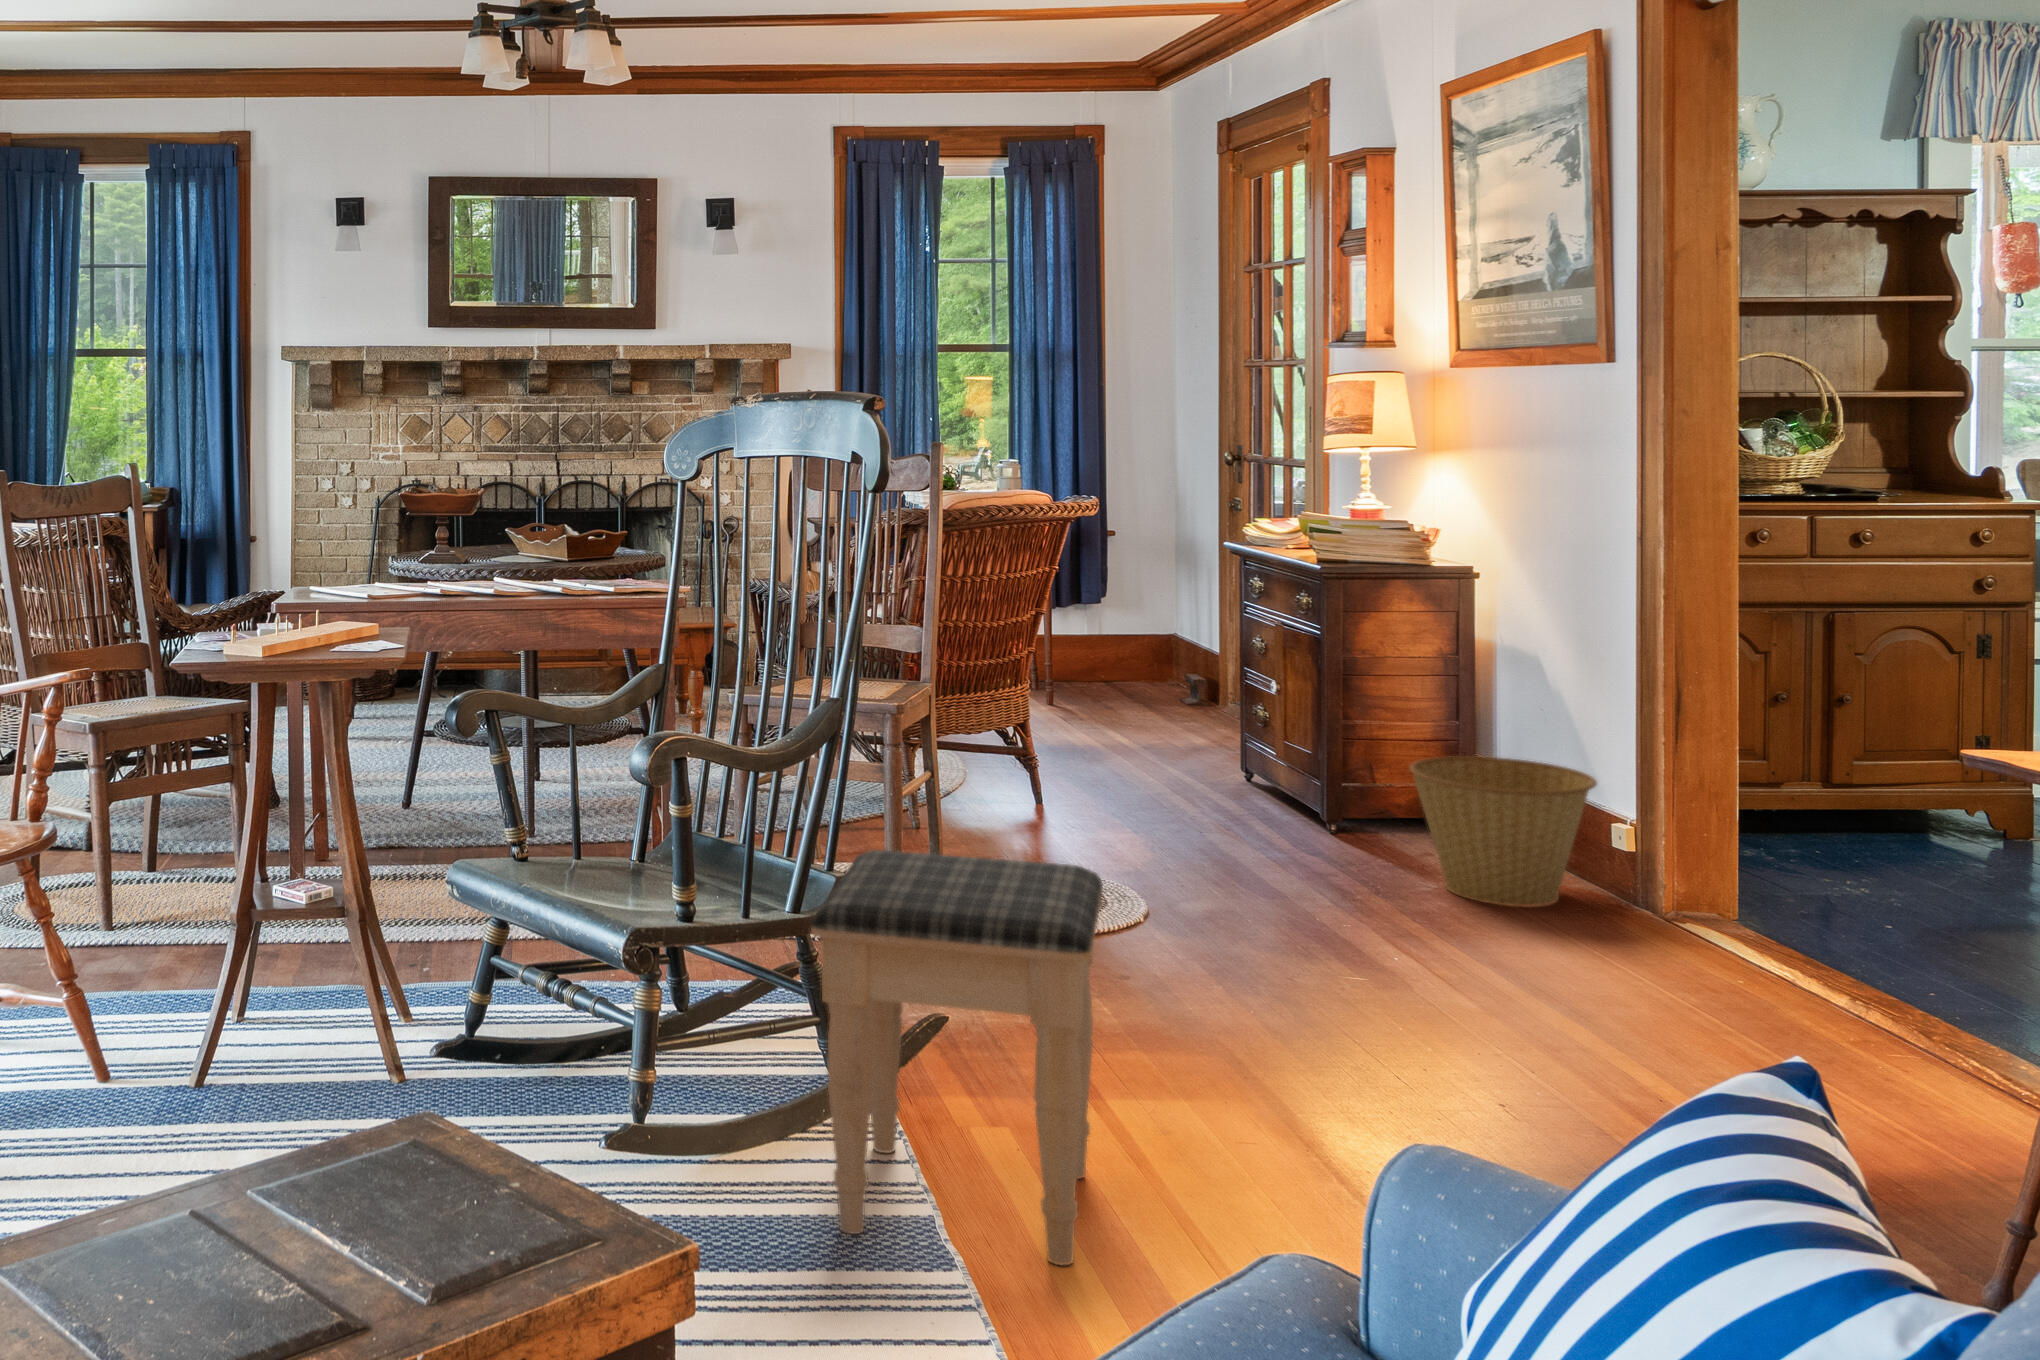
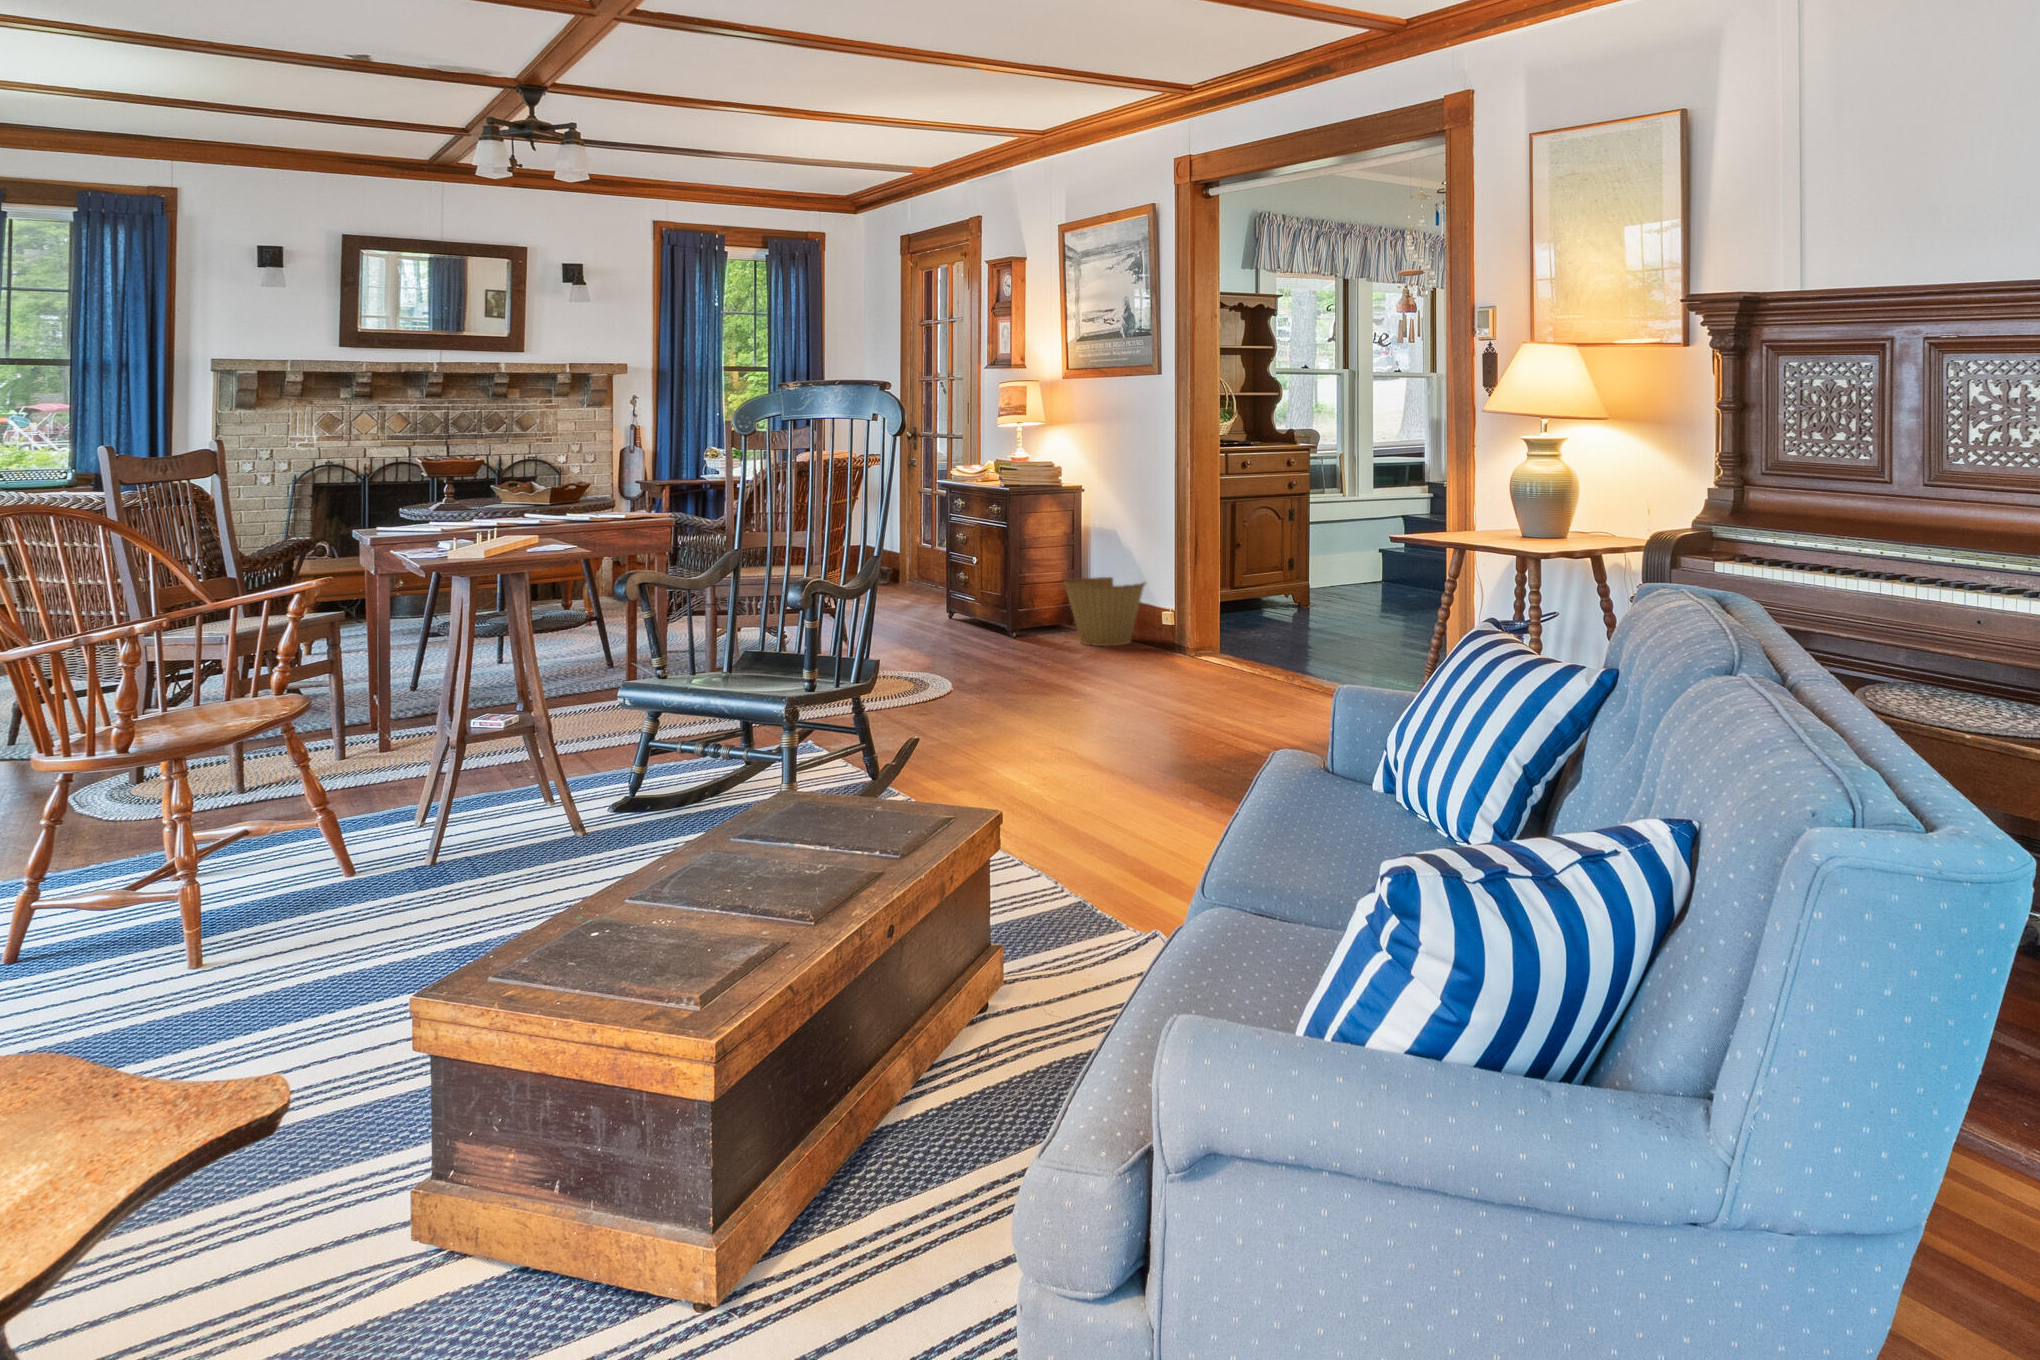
footstool: present [811,850,1103,1265] -> none [891,592,1026,758]

